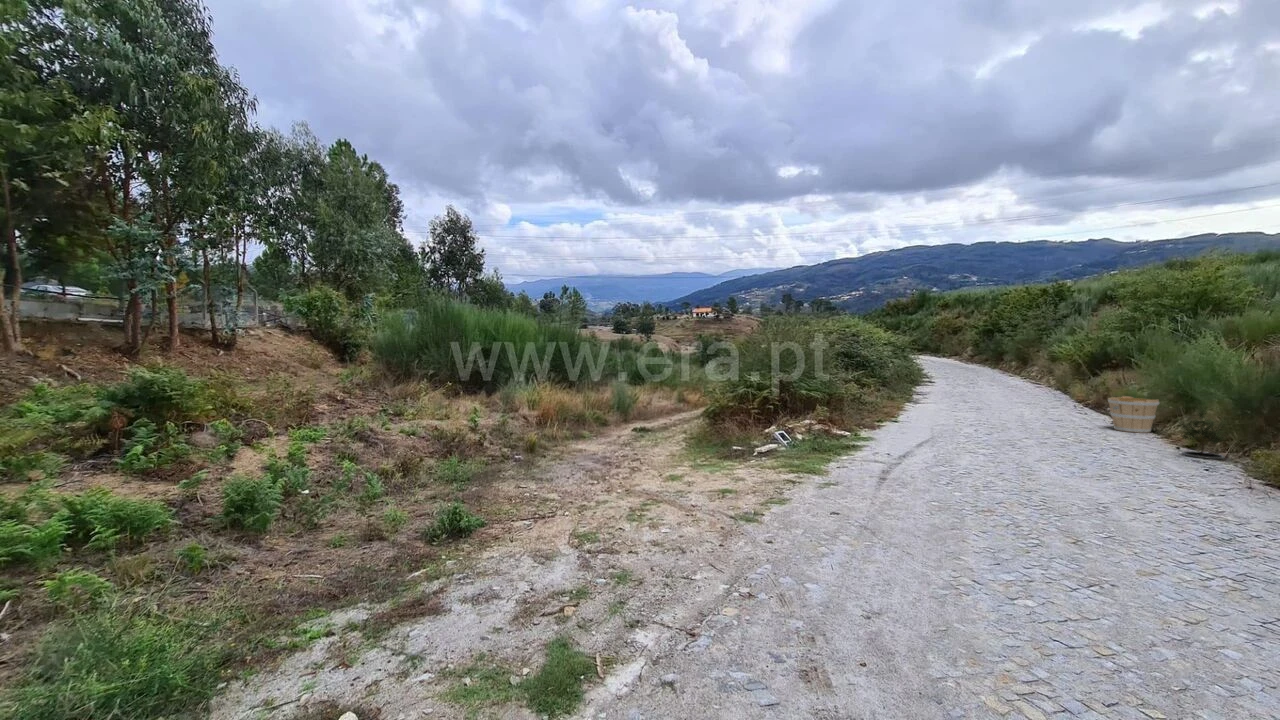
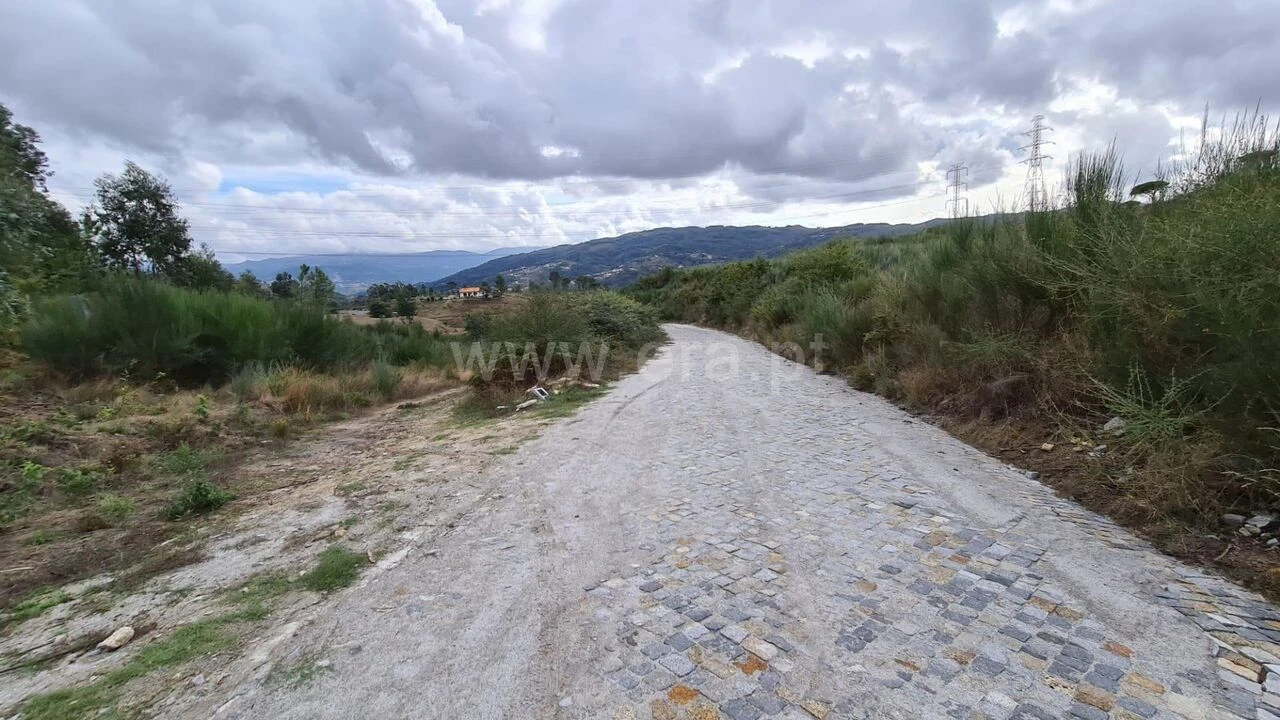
wooden bucket: present [1108,396,1159,433] -> none [780,338,810,364]

